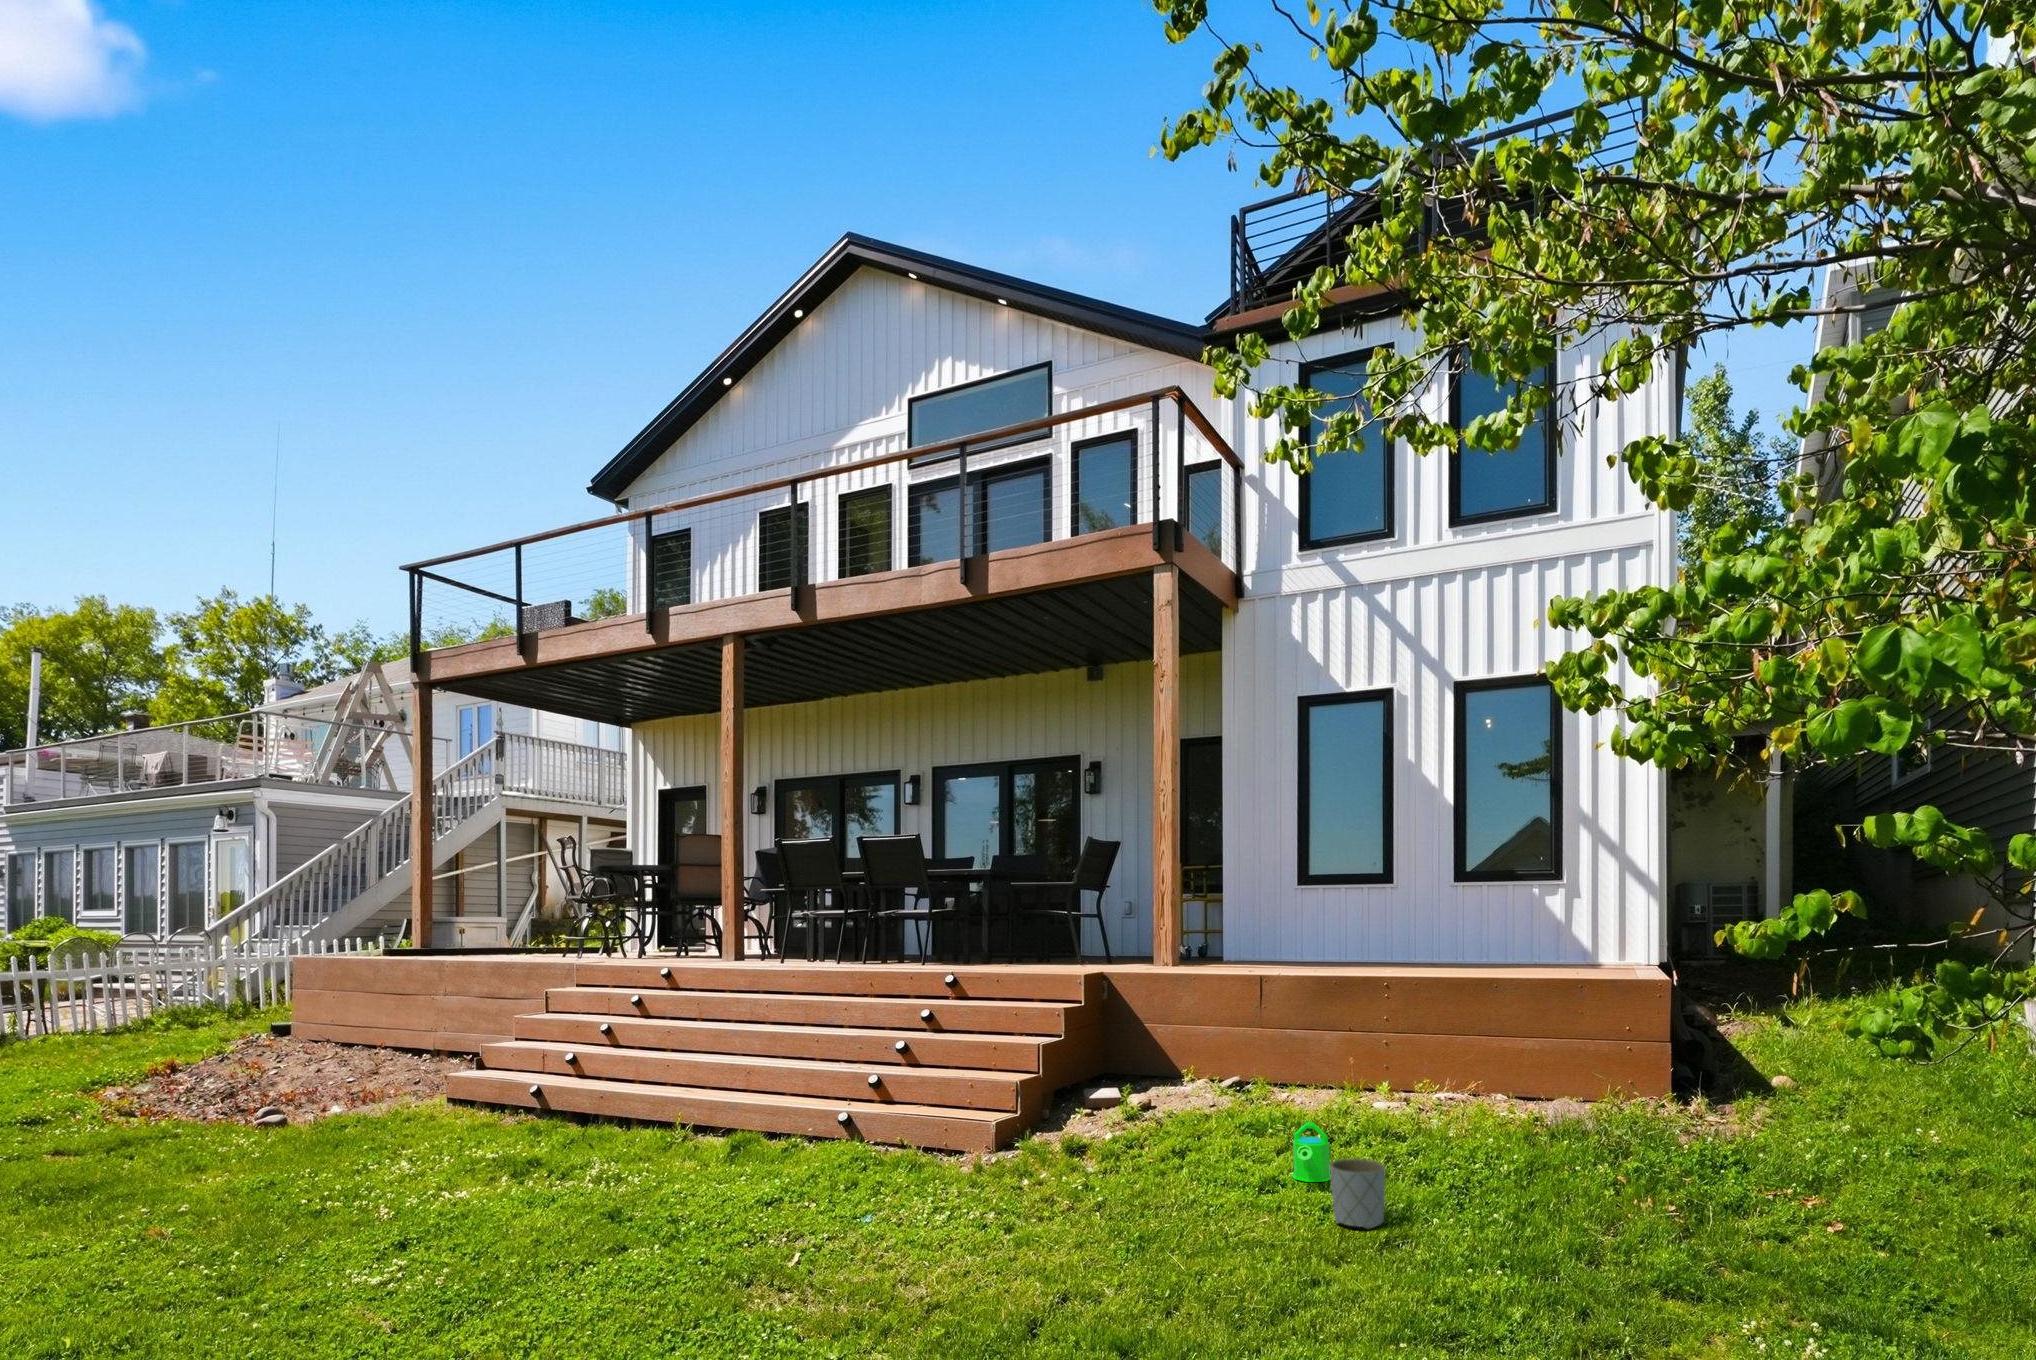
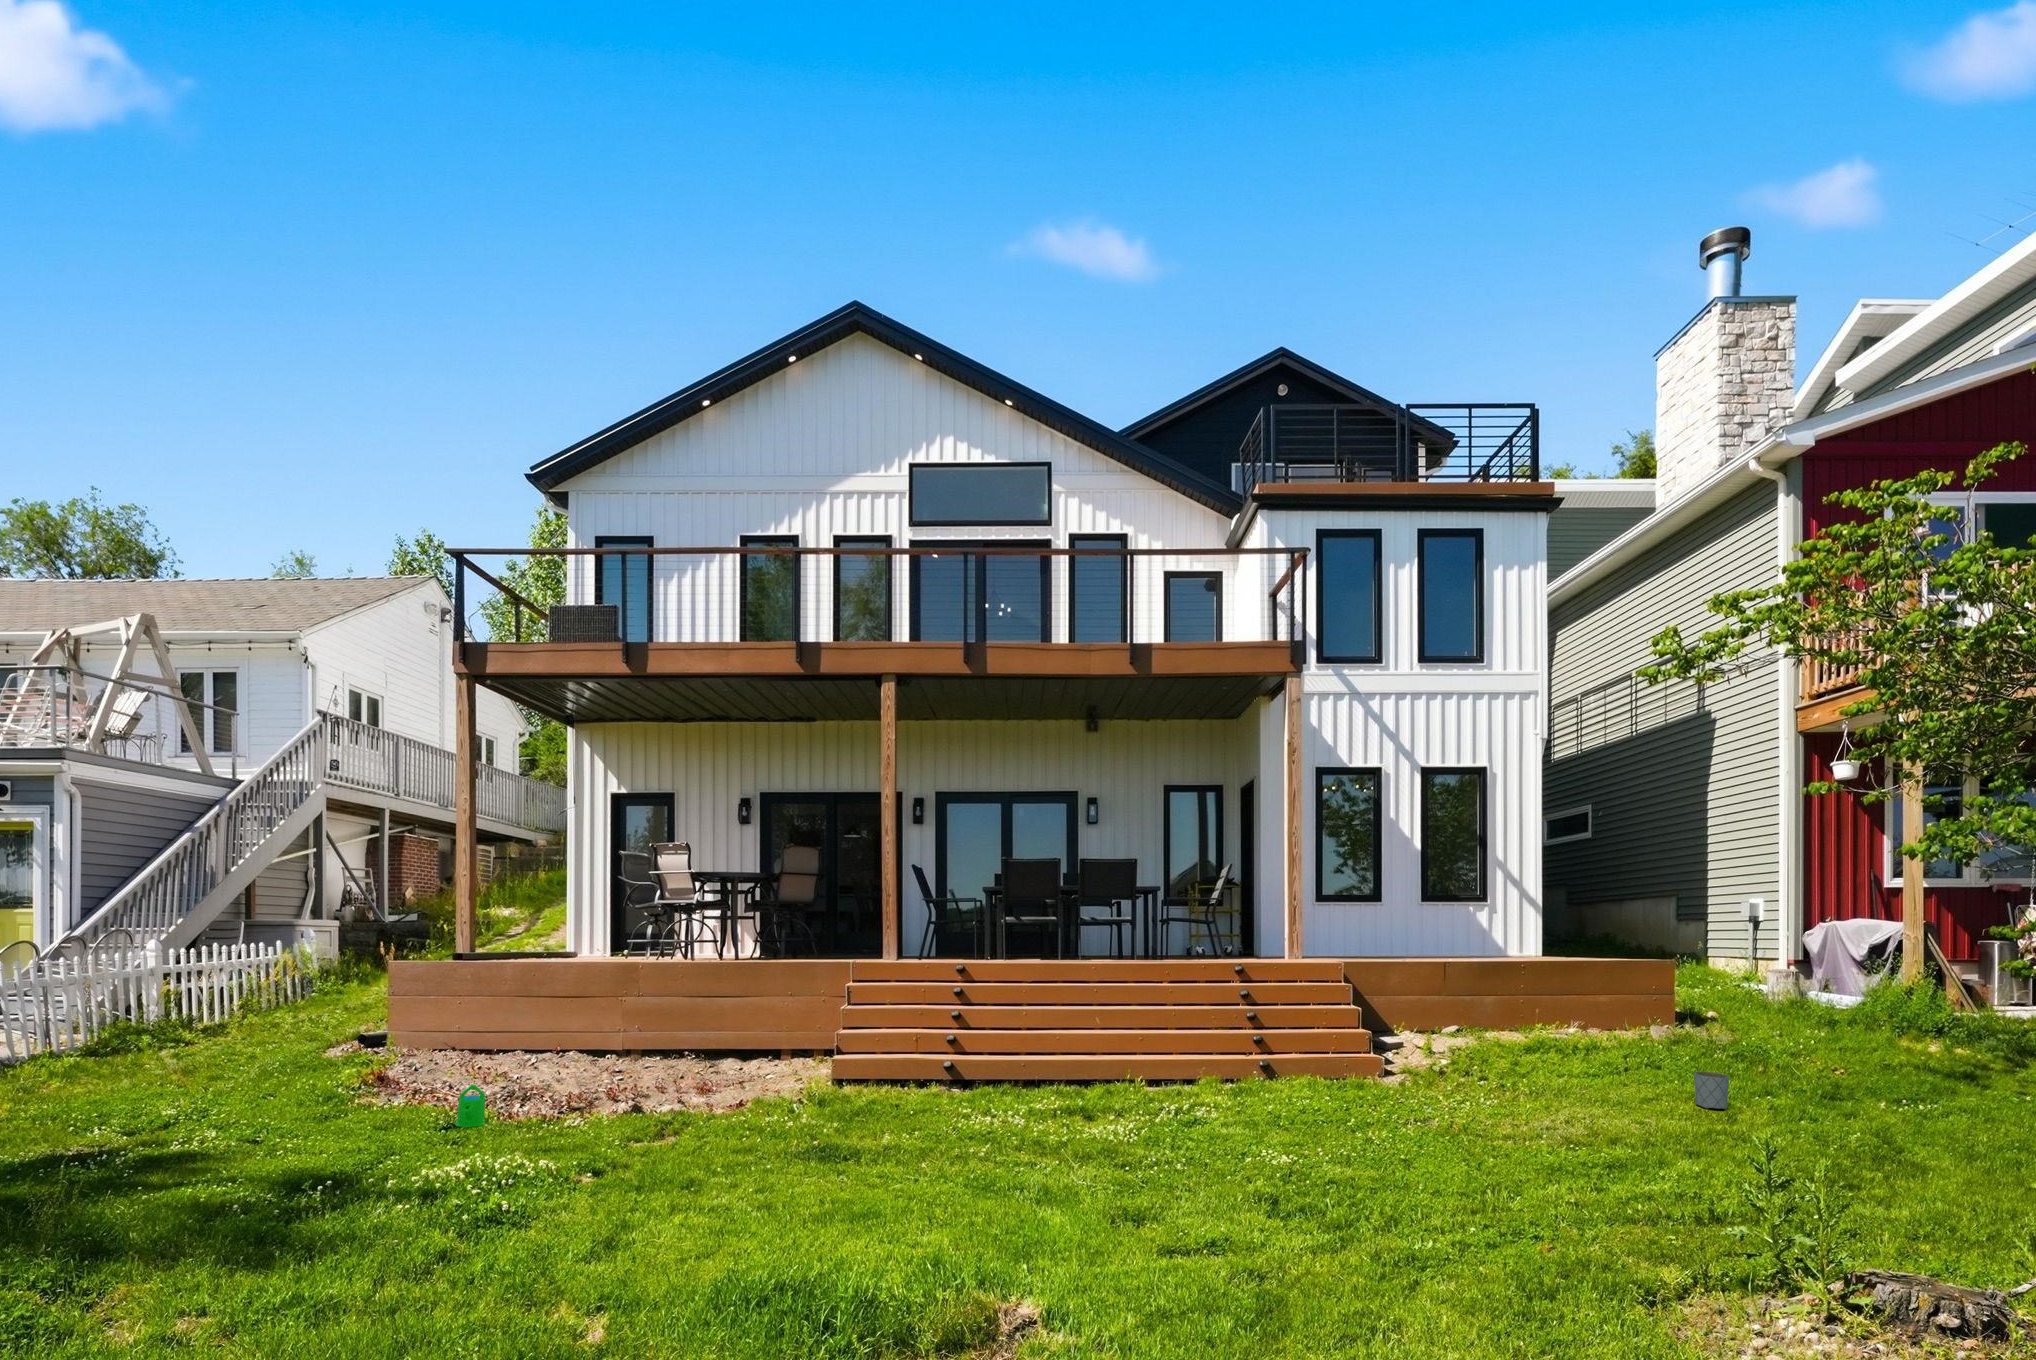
watering can: present [1291,1122,1331,1182] -> present [455,1085,486,1127]

